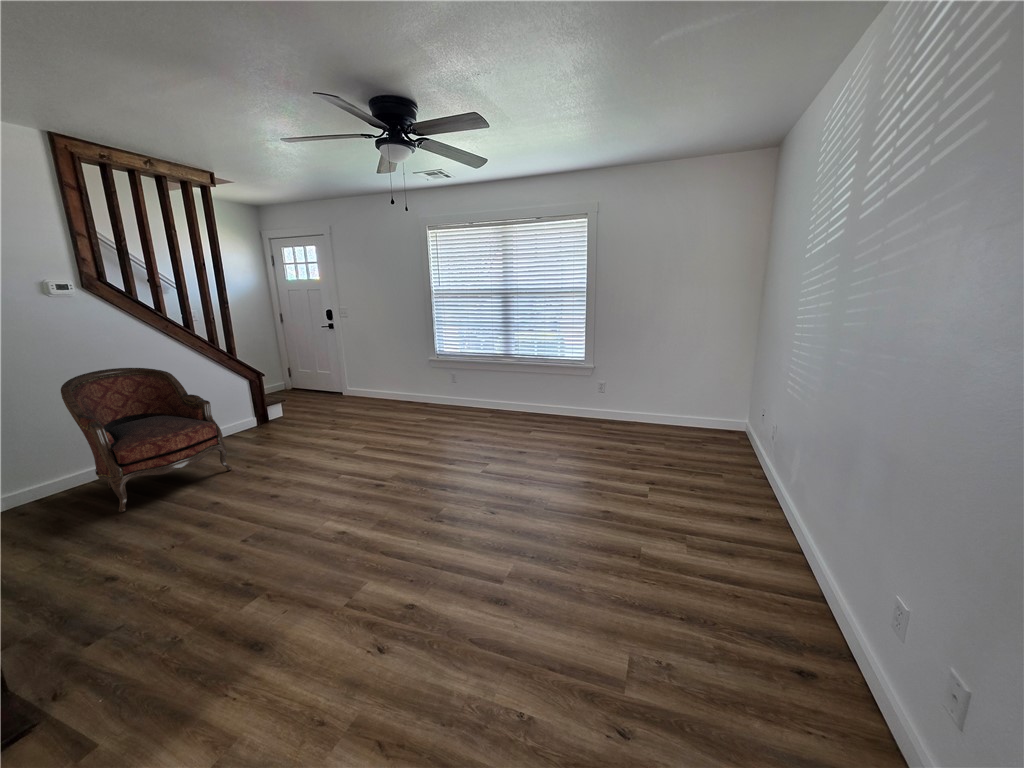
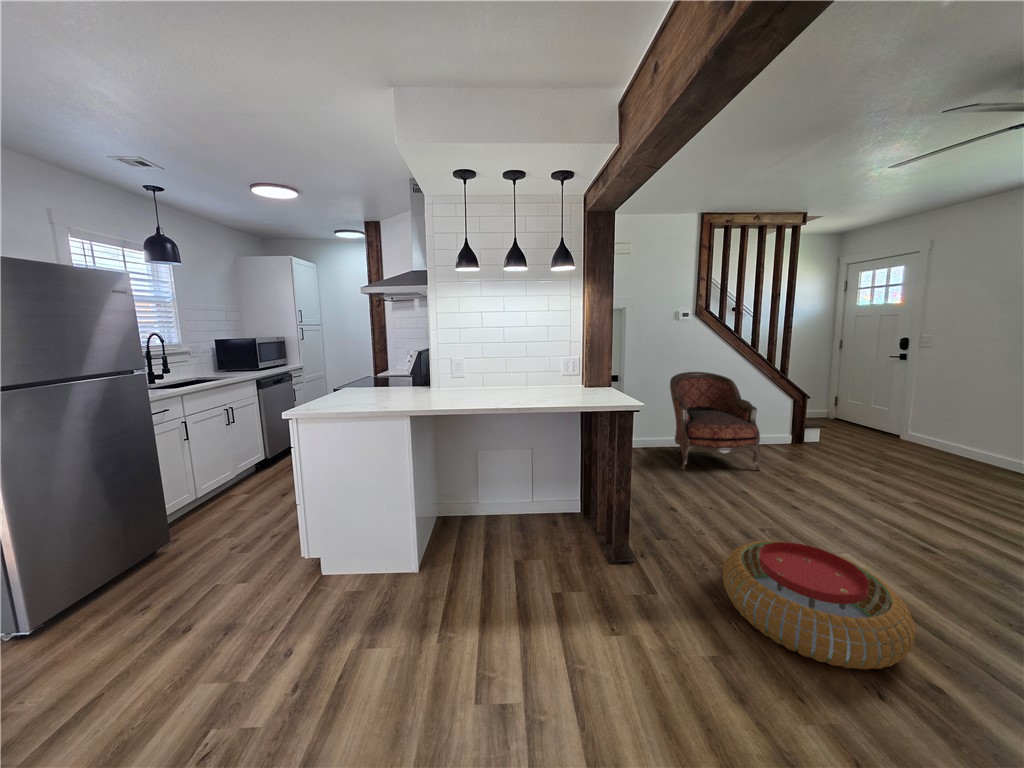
pouf: none [206,535,386,676] -> present [723,540,916,669]

